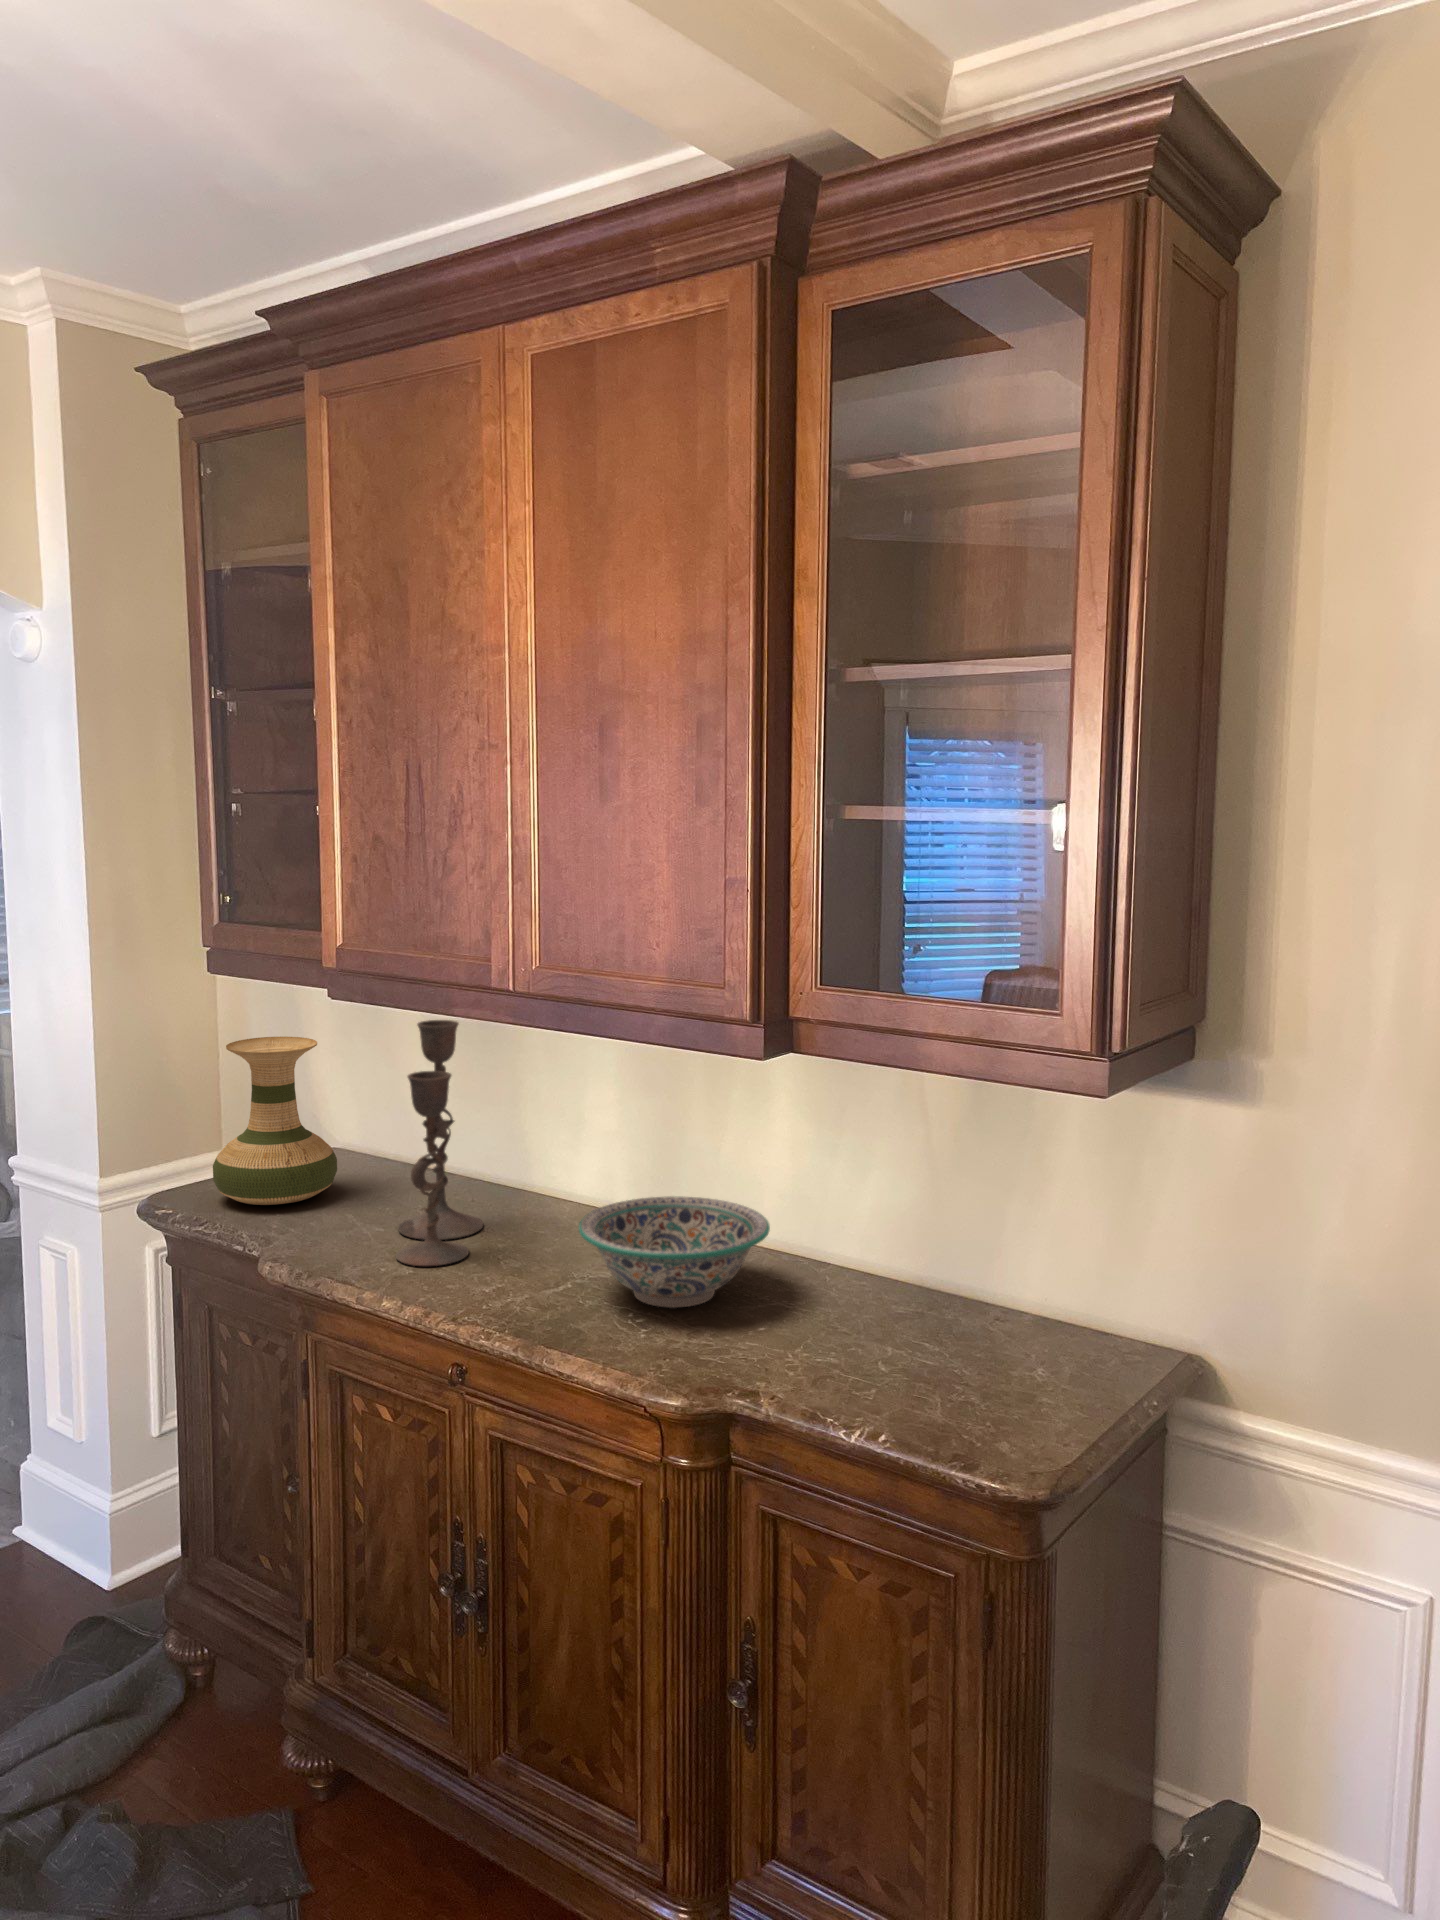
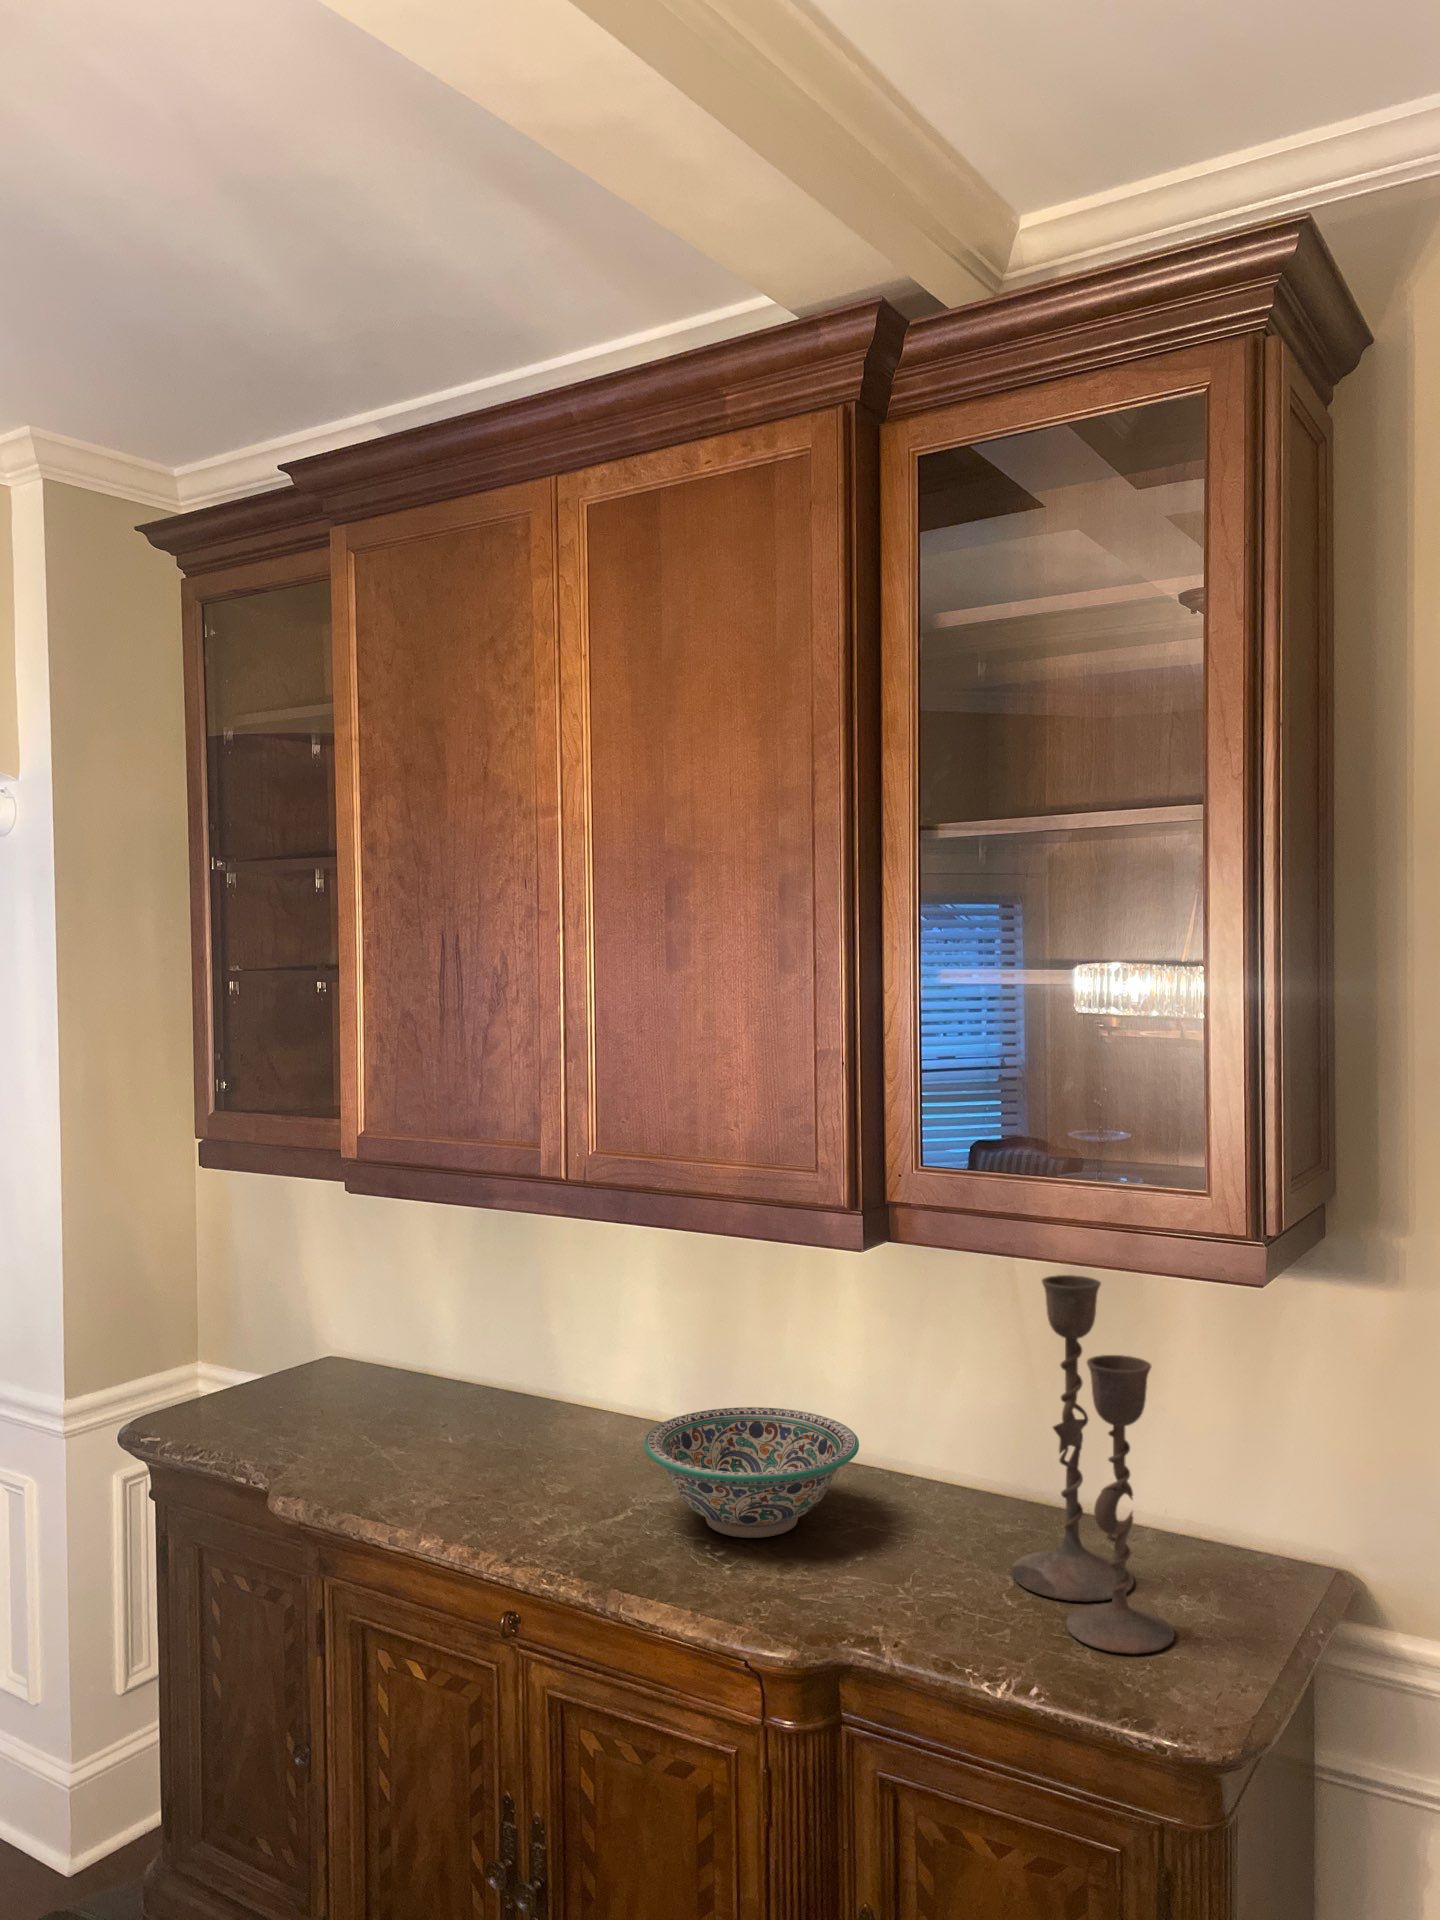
candlestick: present [396,1020,483,1266] -> present [1012,1275,1175,1654]
vase: present [213,1037,337,1205] -> none [206,1235,345,1428]

